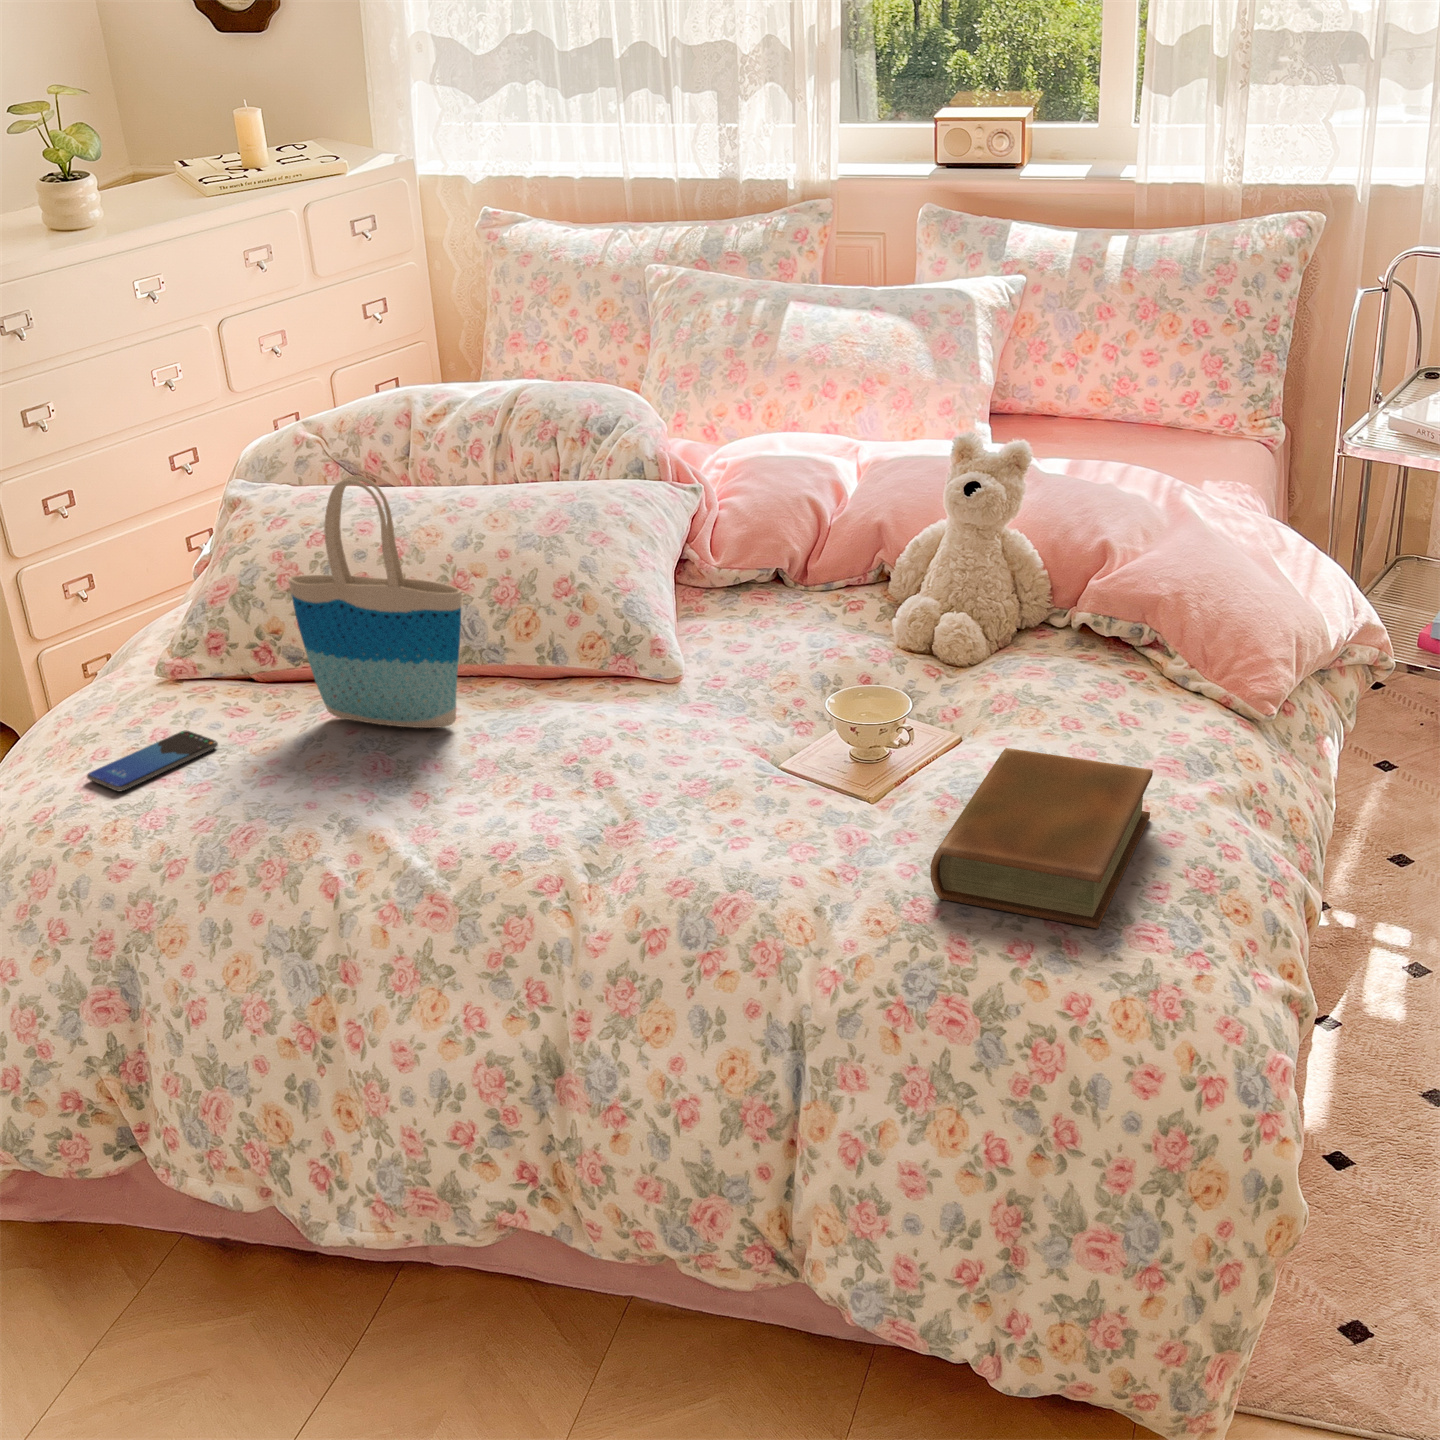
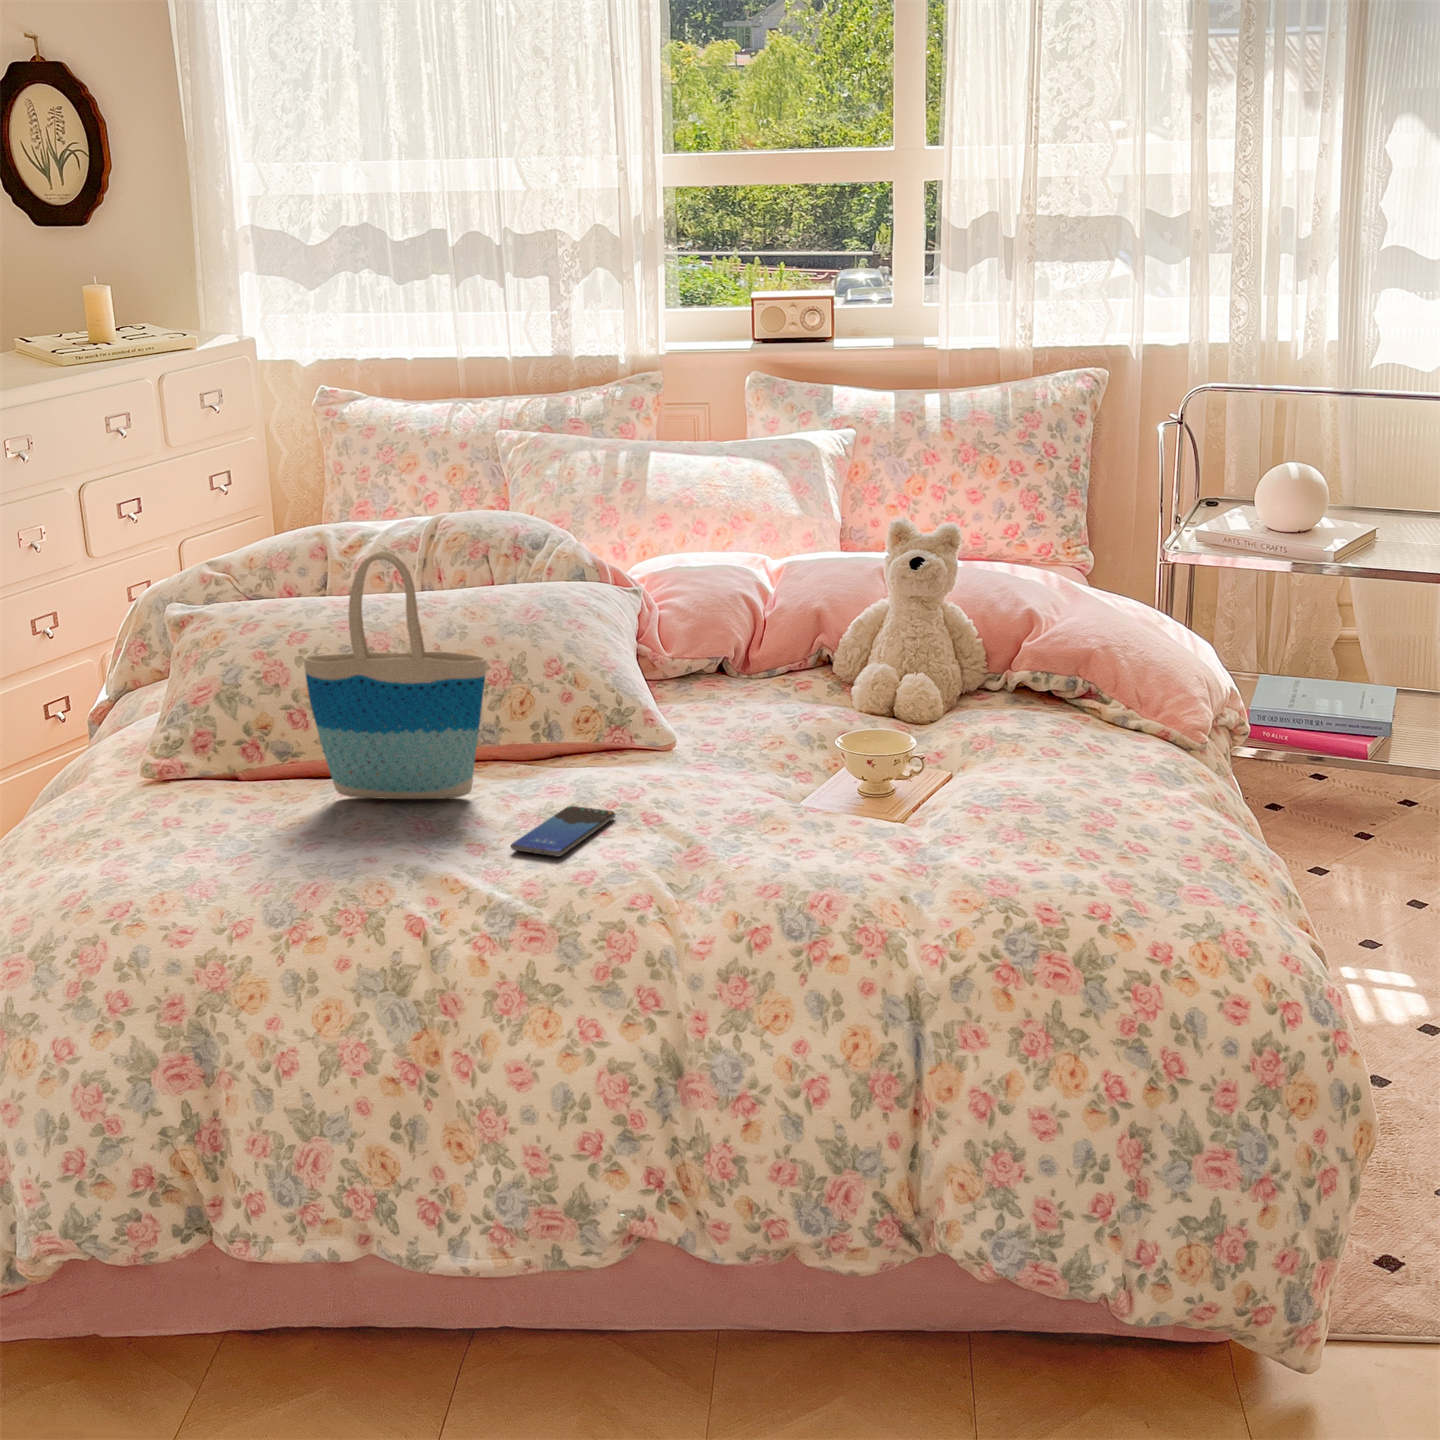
smartphone: present [87,731,218,791] -> present [511,806,615,857]
book: present [930,748,1153,929] -> none [1001,764,1161,890]

